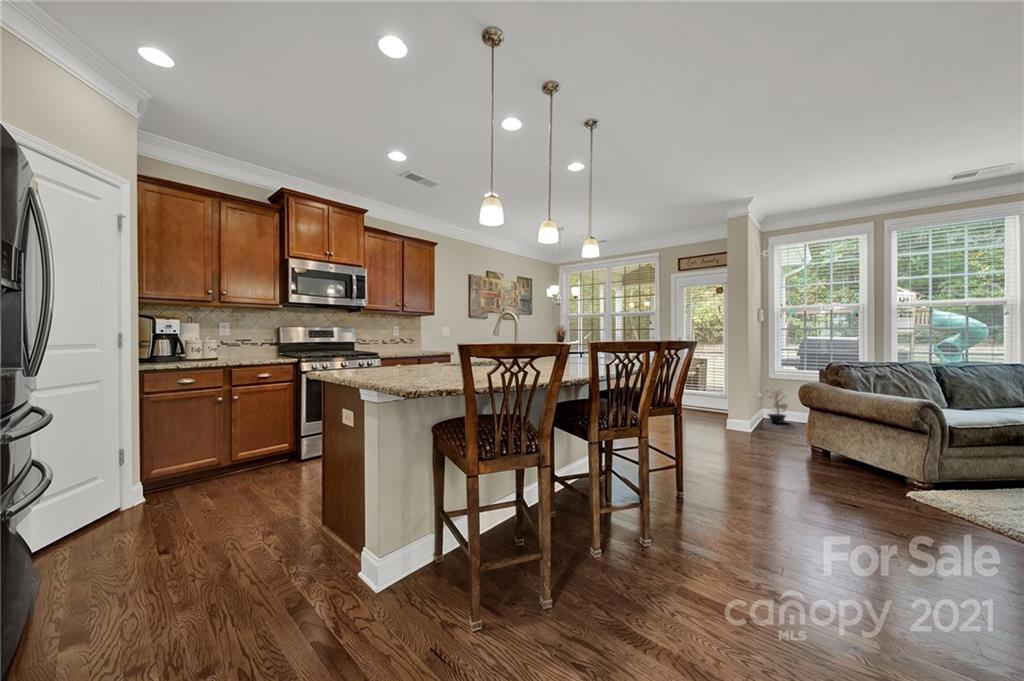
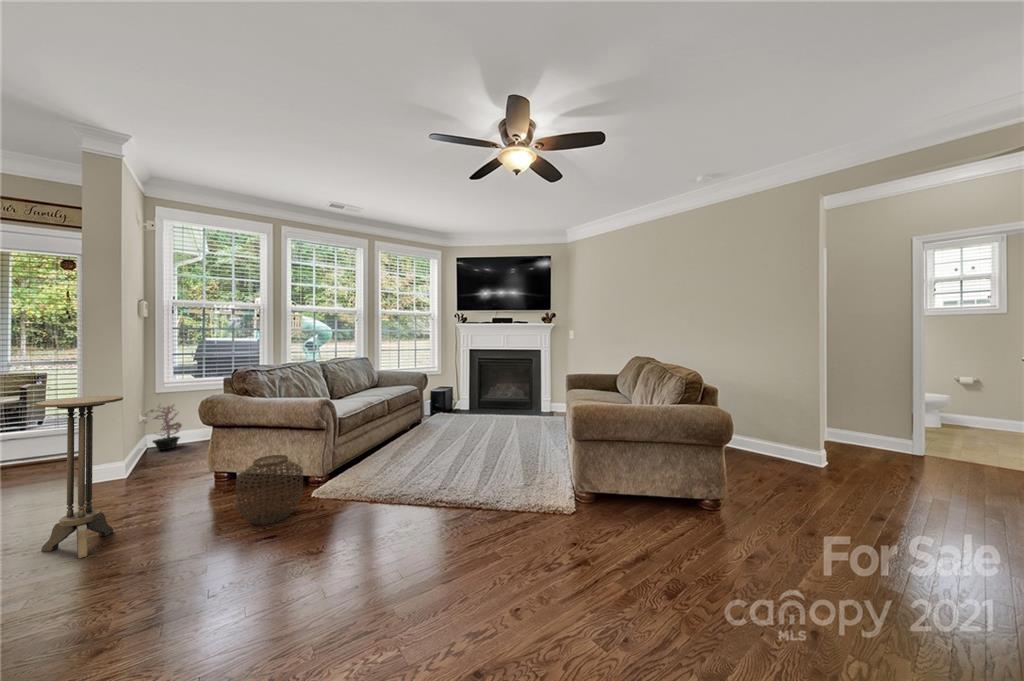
side table: none [714,374,753,468] -> present [35,396,123,559]
woven basket: none [827,440,893,499] -> present [236,455,303,524]

